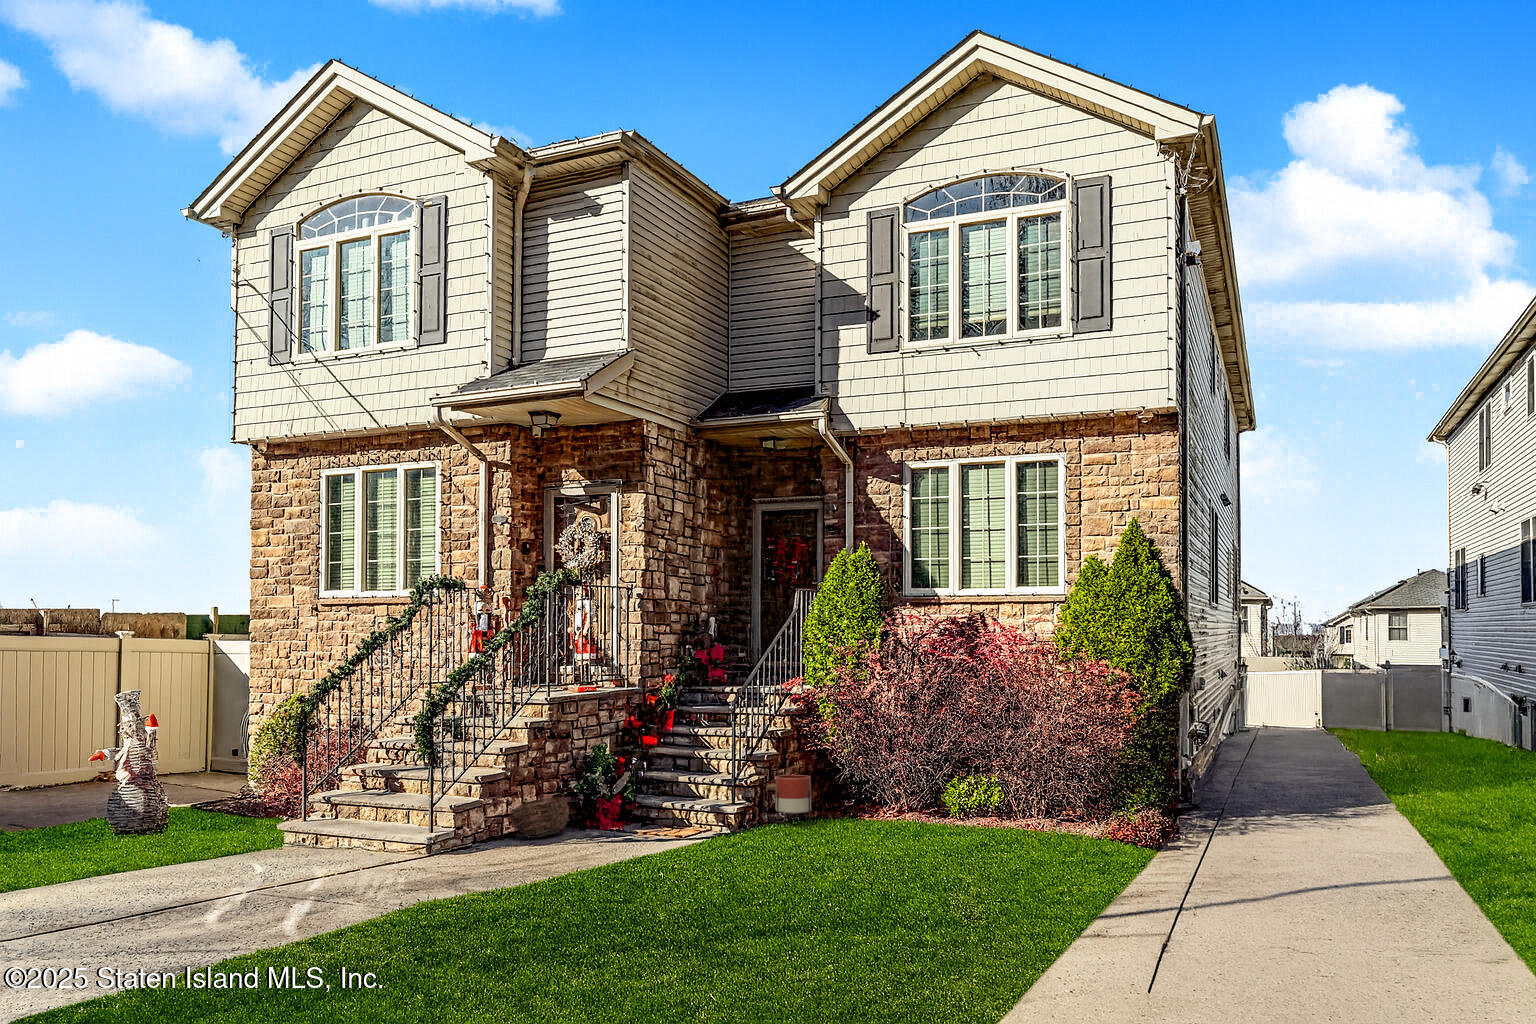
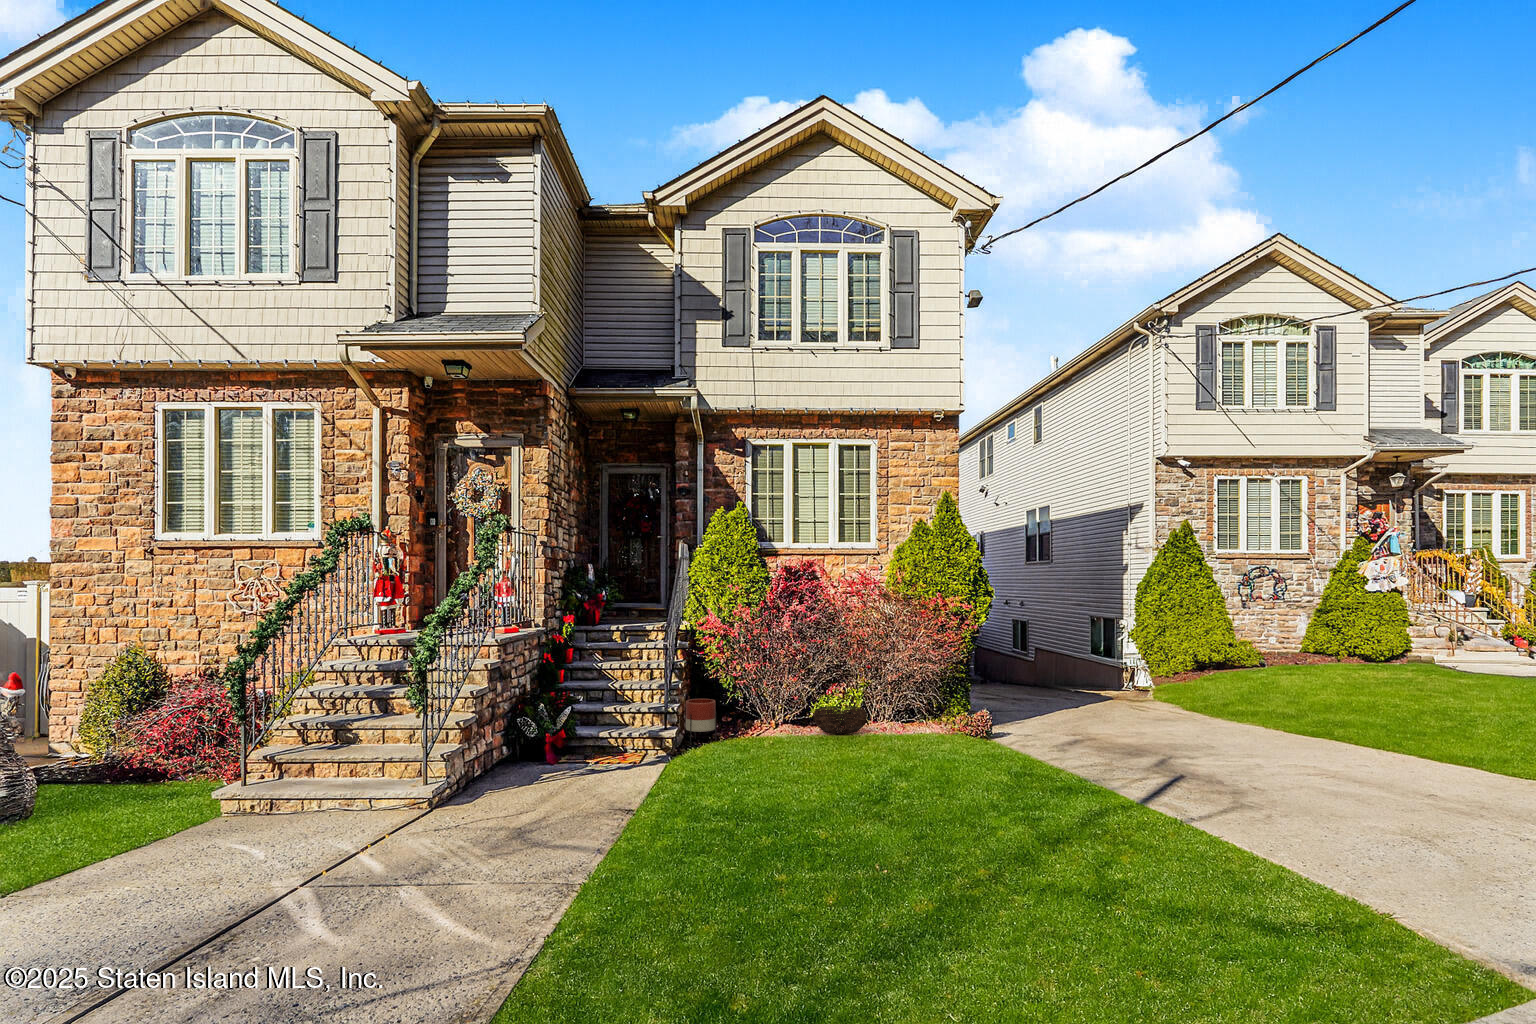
basket: present [512,797,569,838] -> present [813,706,867,735]

